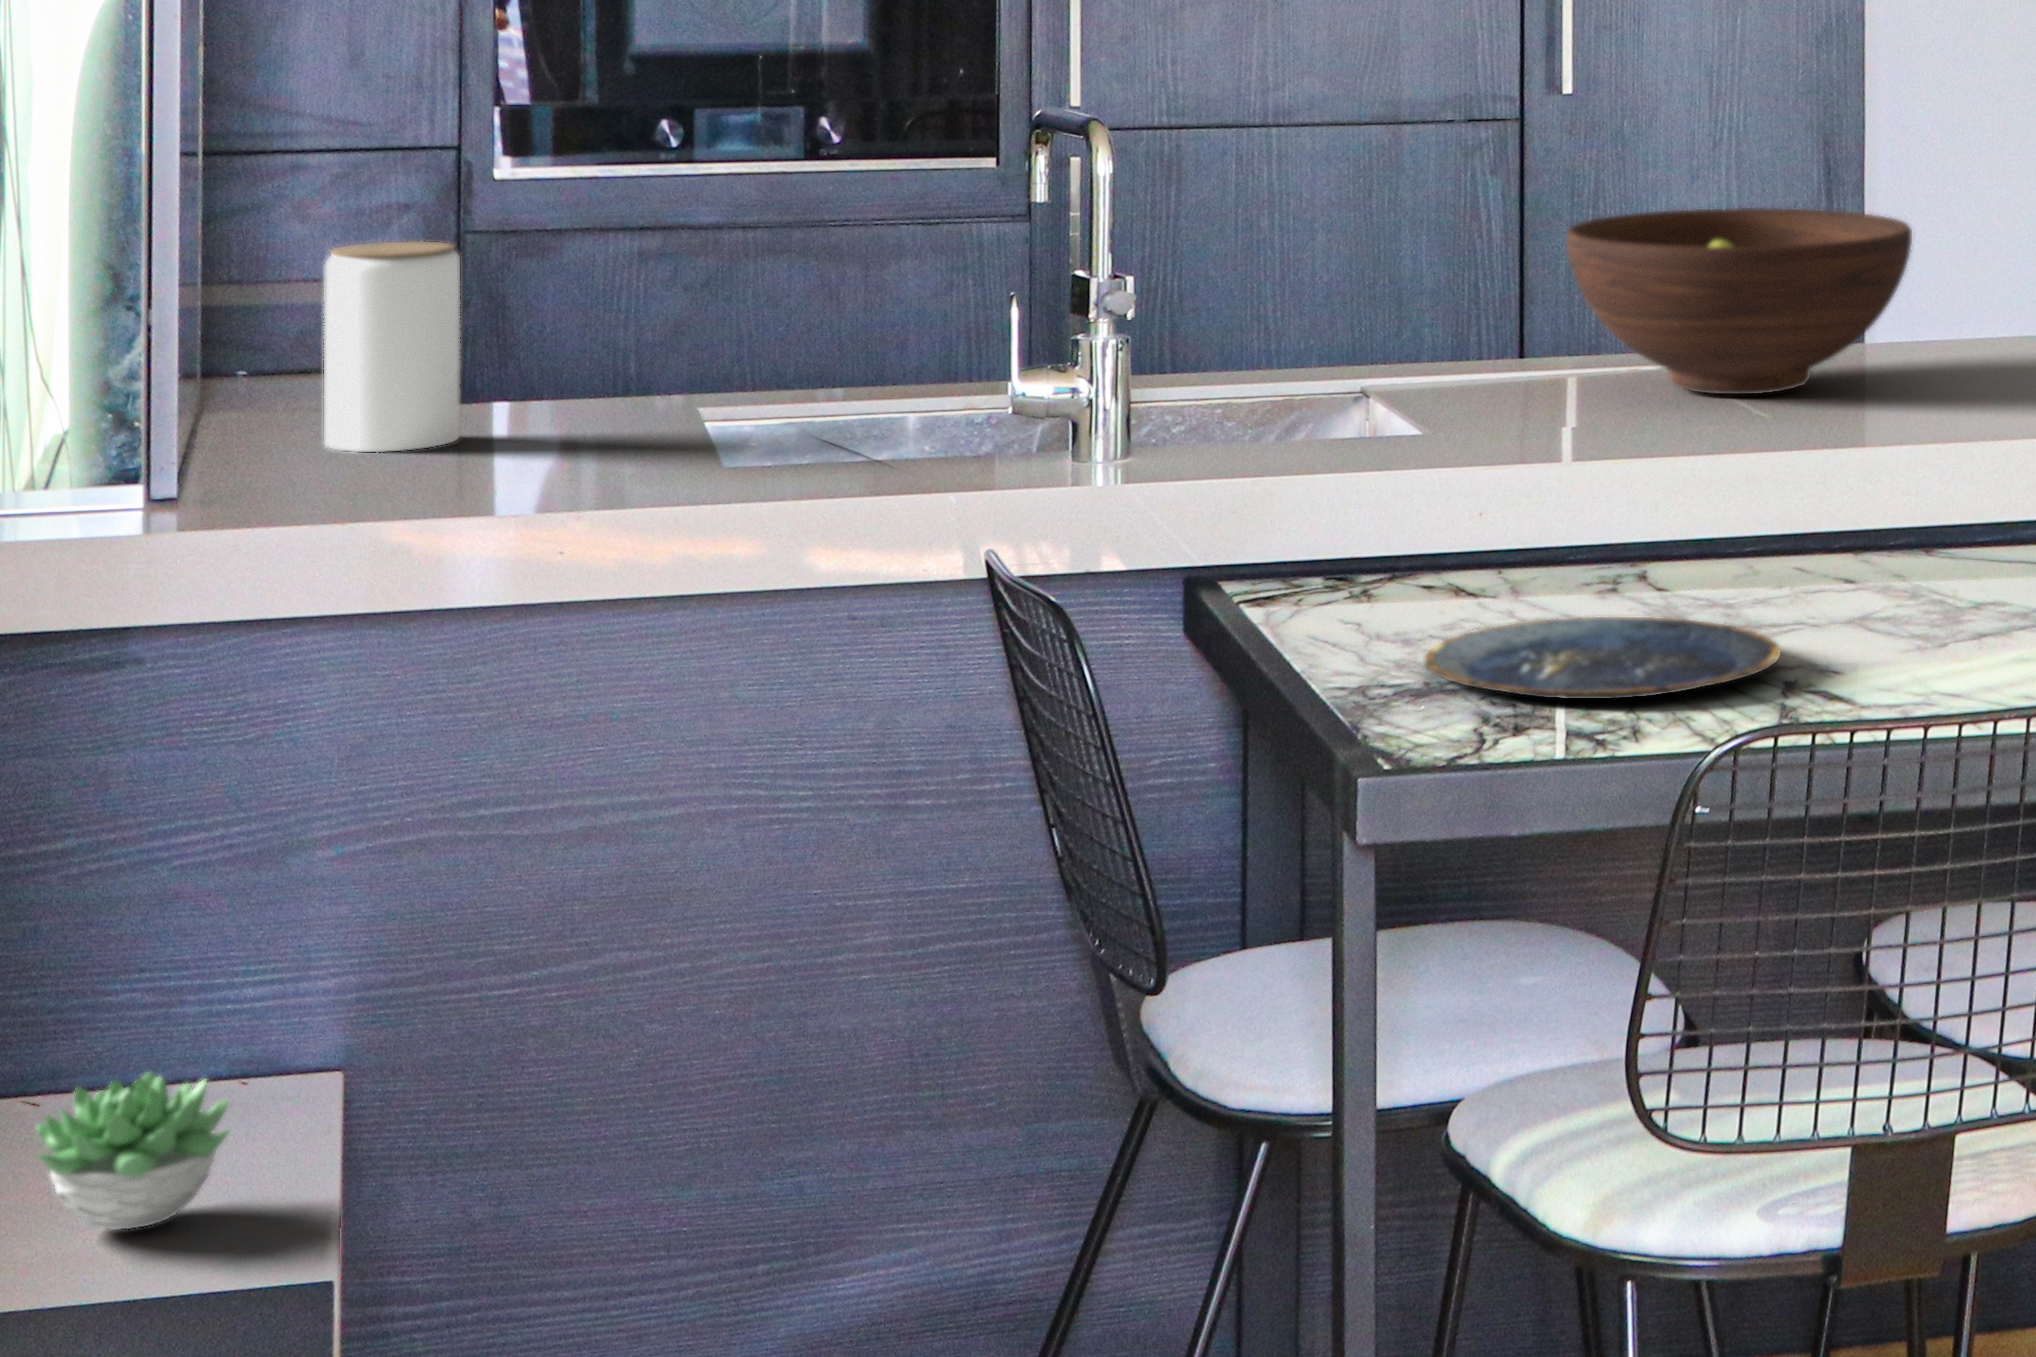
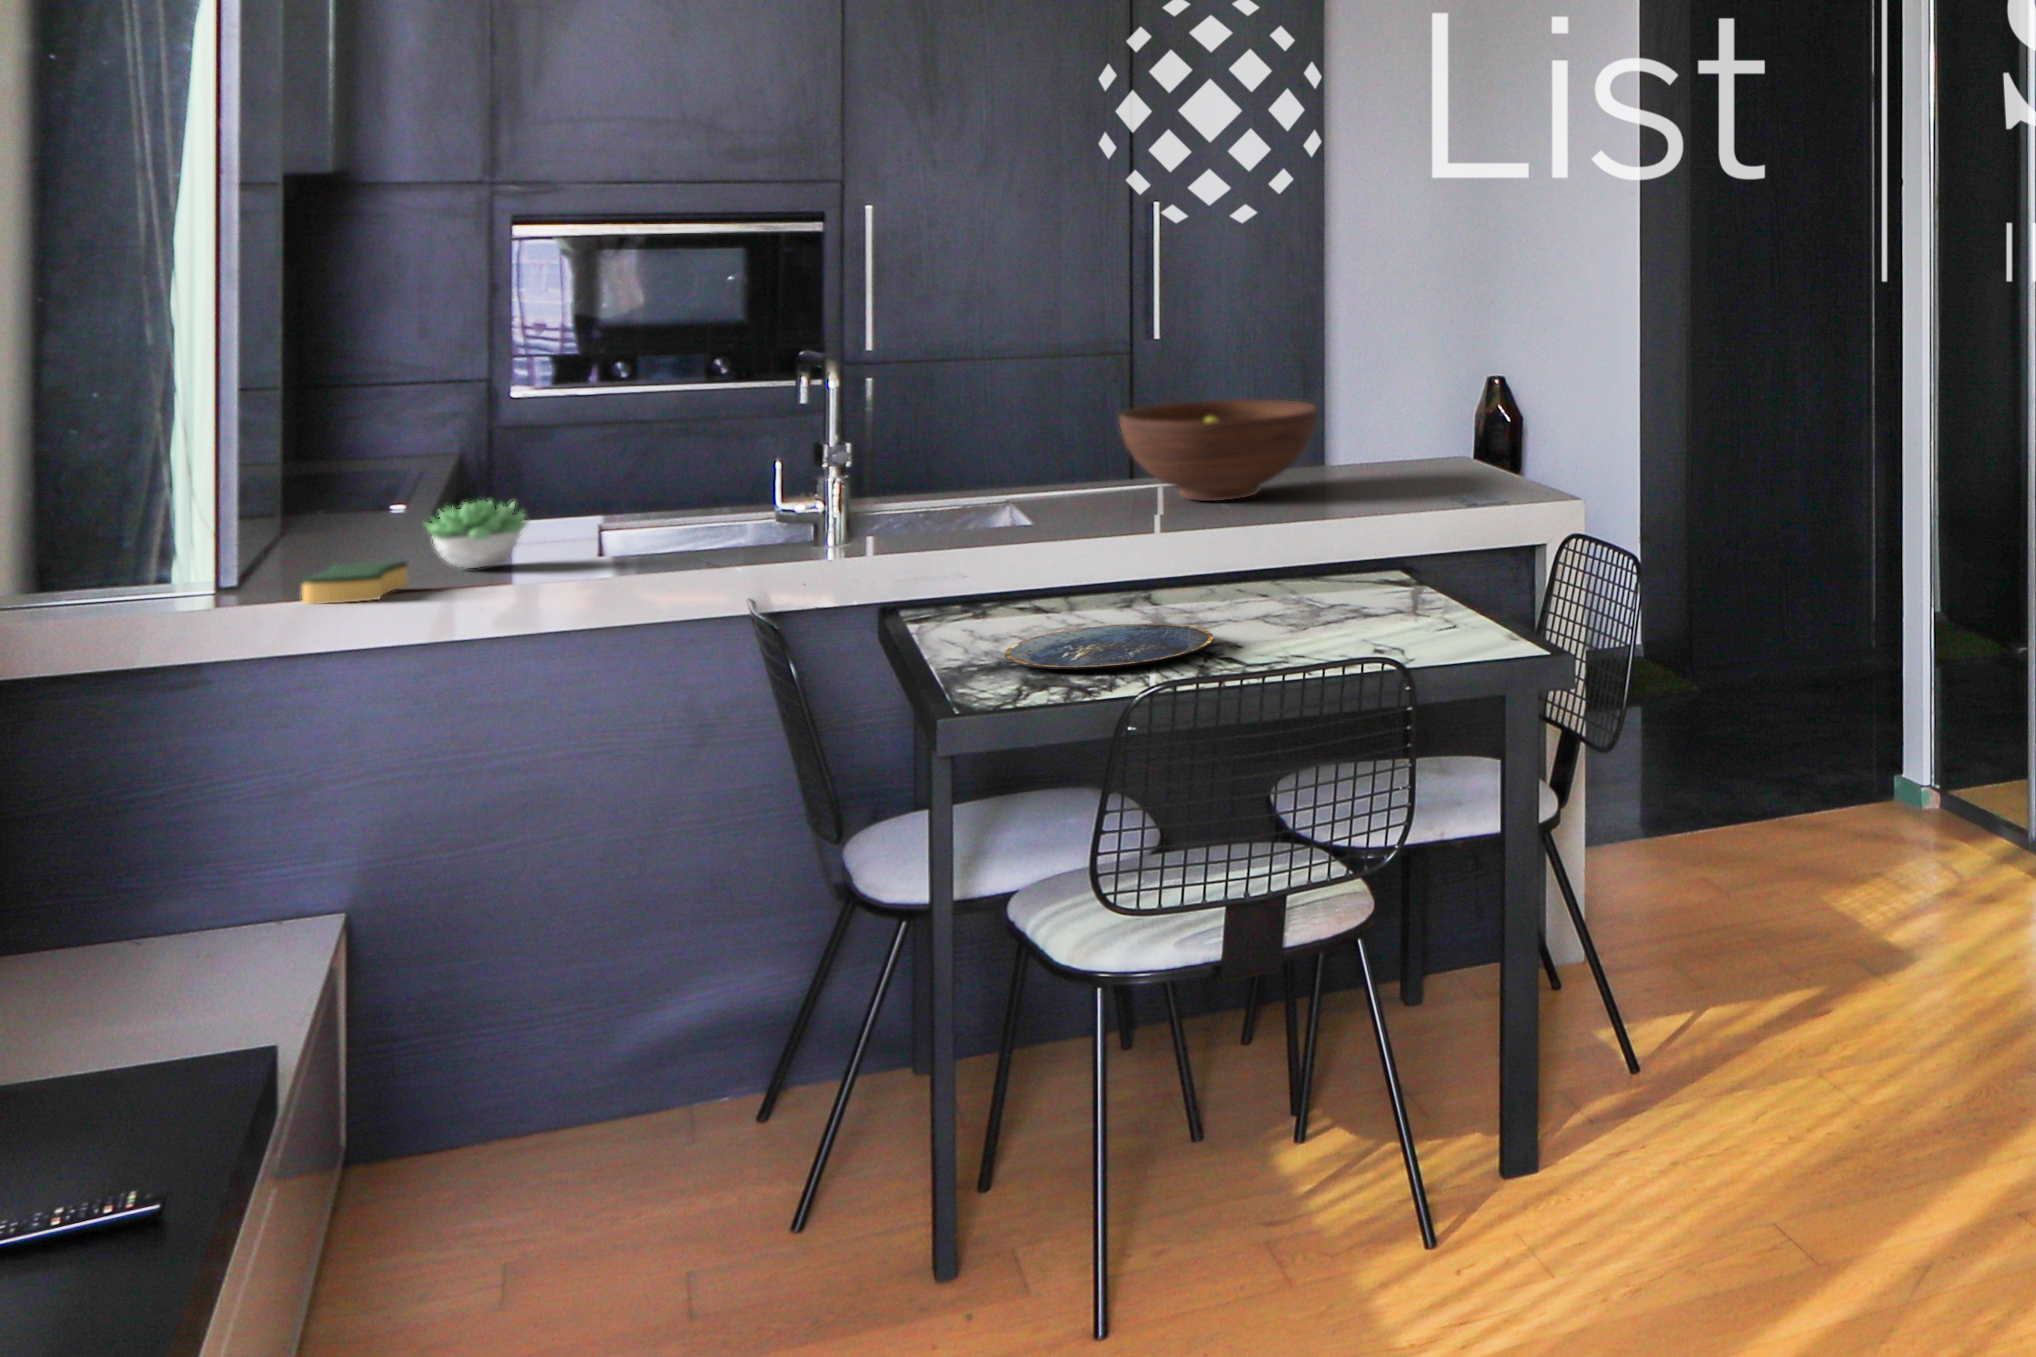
jar: present [324,241,460,452] -> none [326,439,420,564]
sponge: none [306,451,457,518] -> present [302,561,408,604]
succulent plant: present [36,1072,230,1229] -> present [426,500,527,568]

